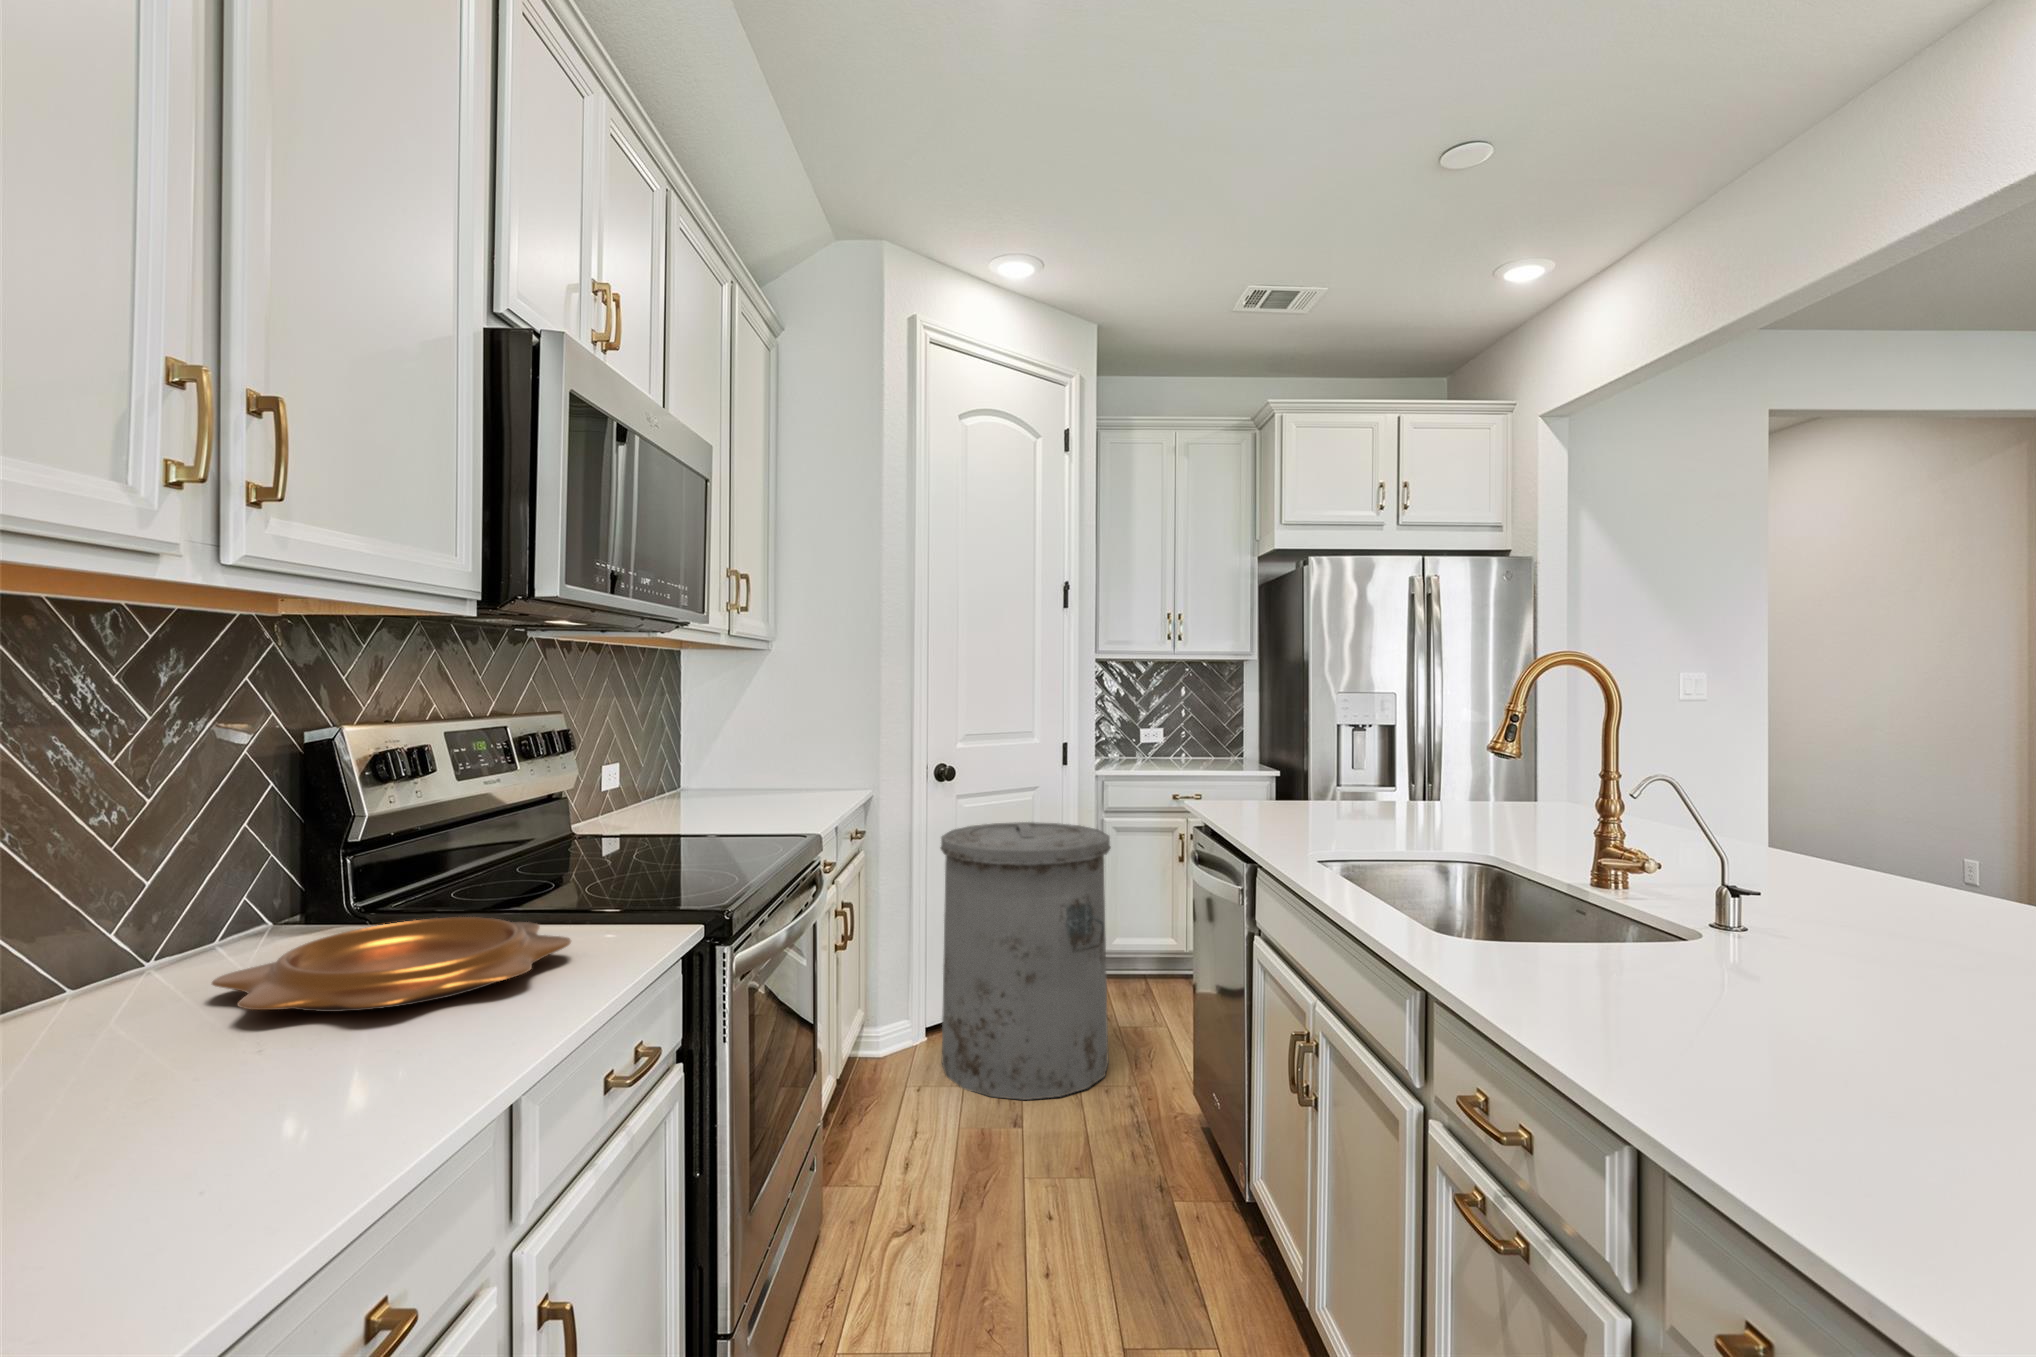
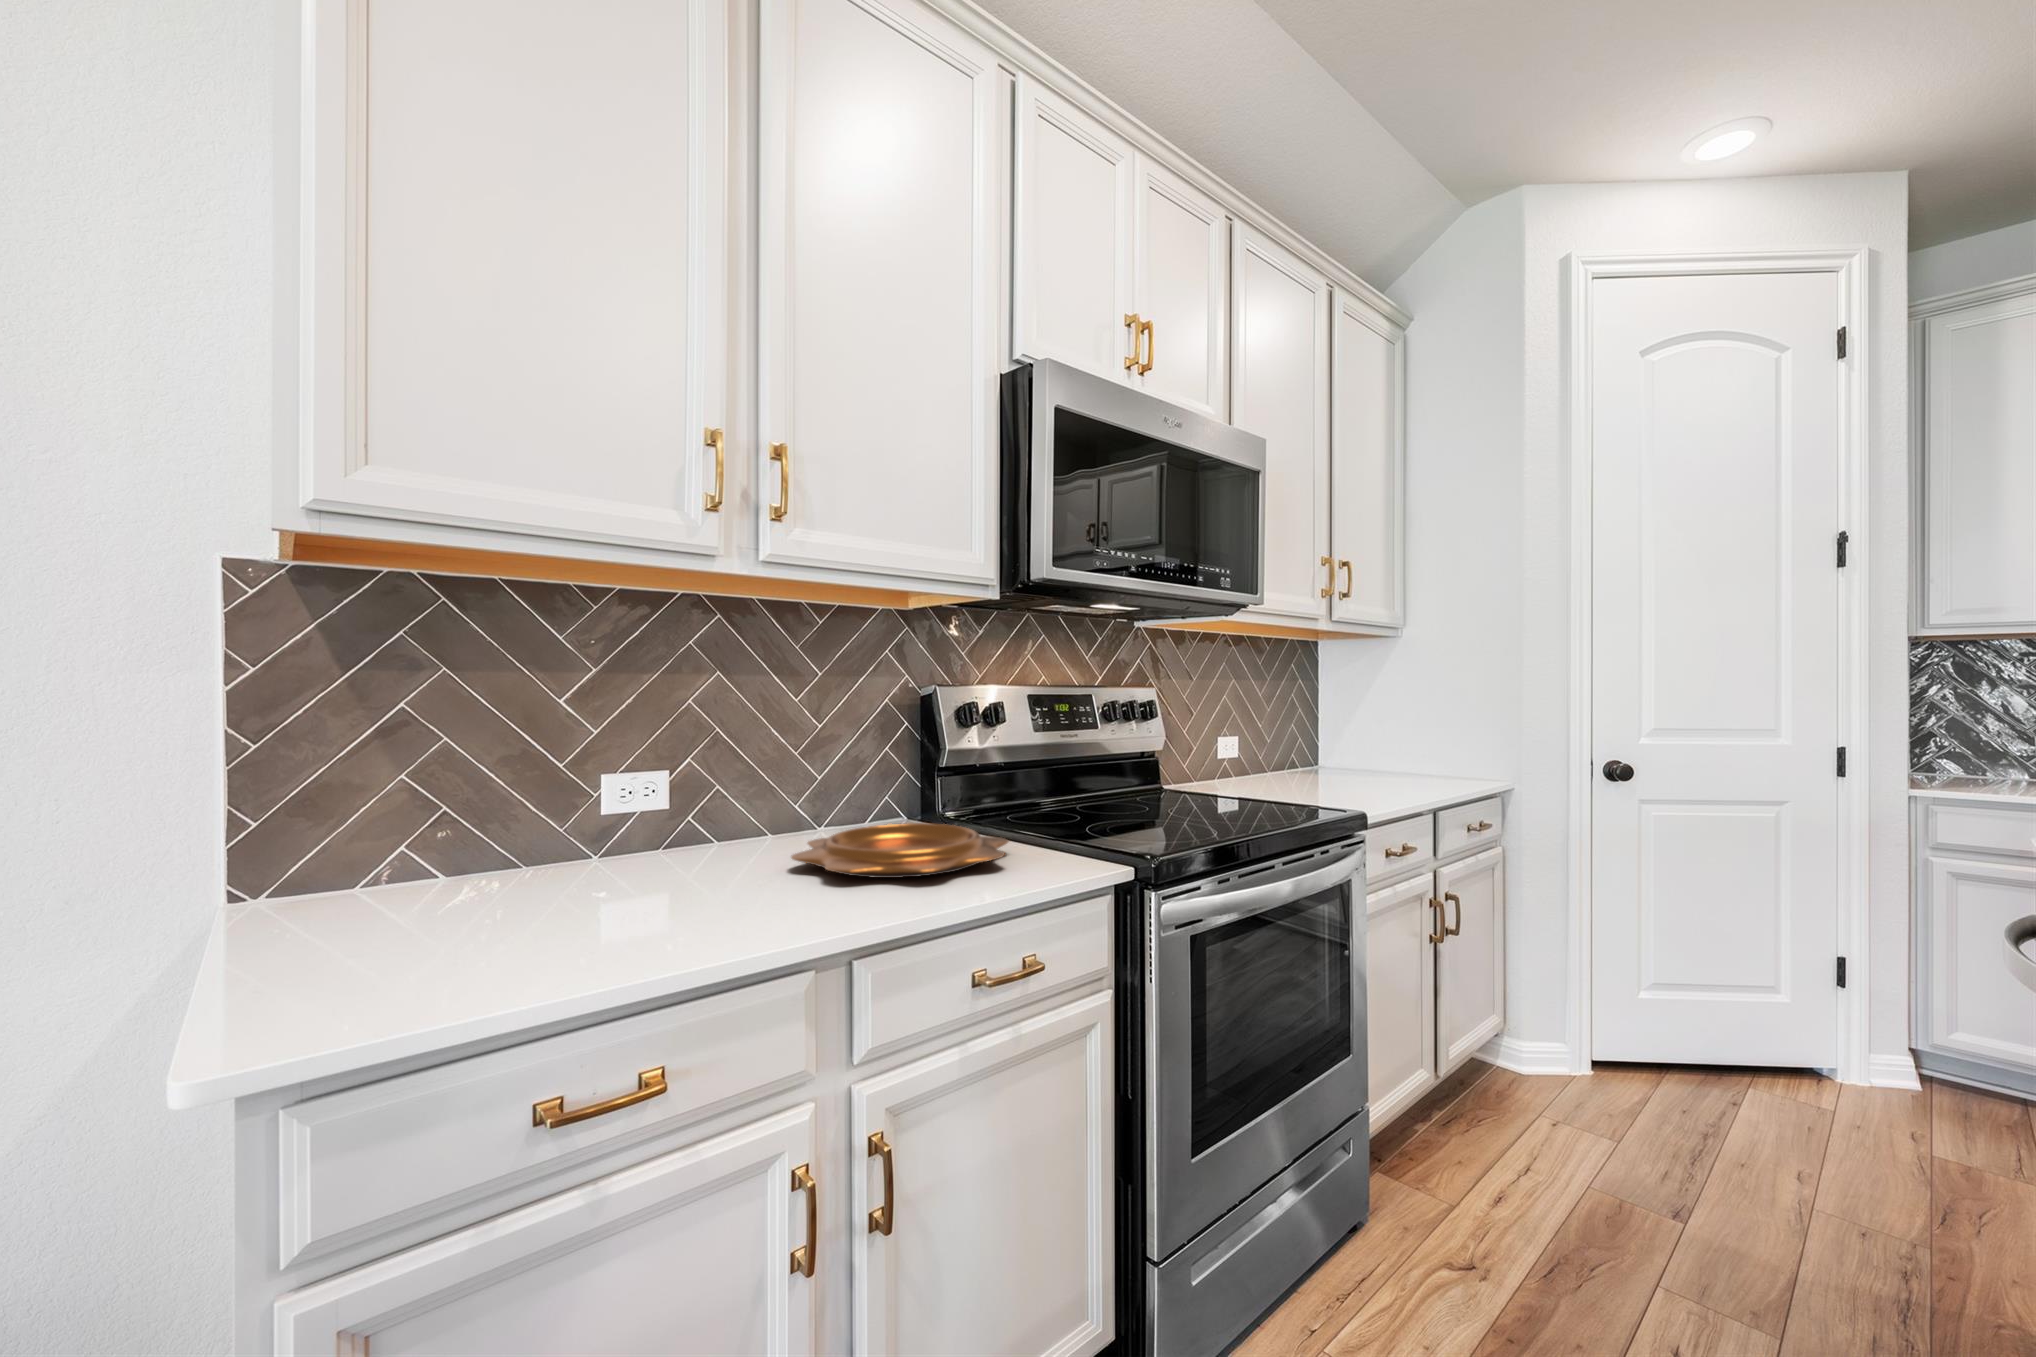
trash can: present [940,822,1111,1100] -> none [1591,833,1887,1219]

